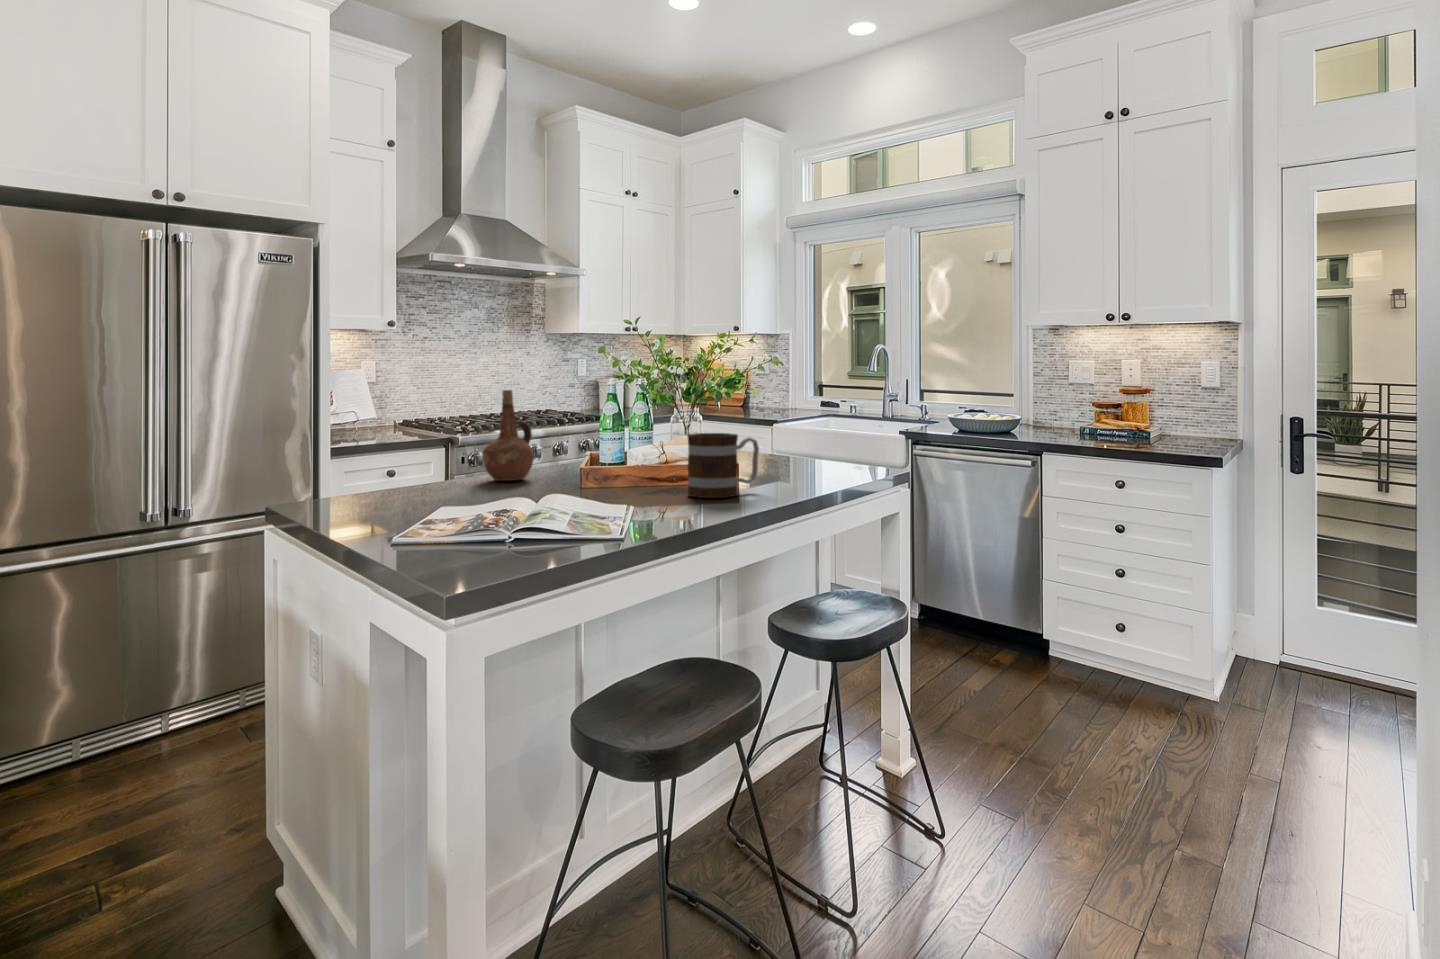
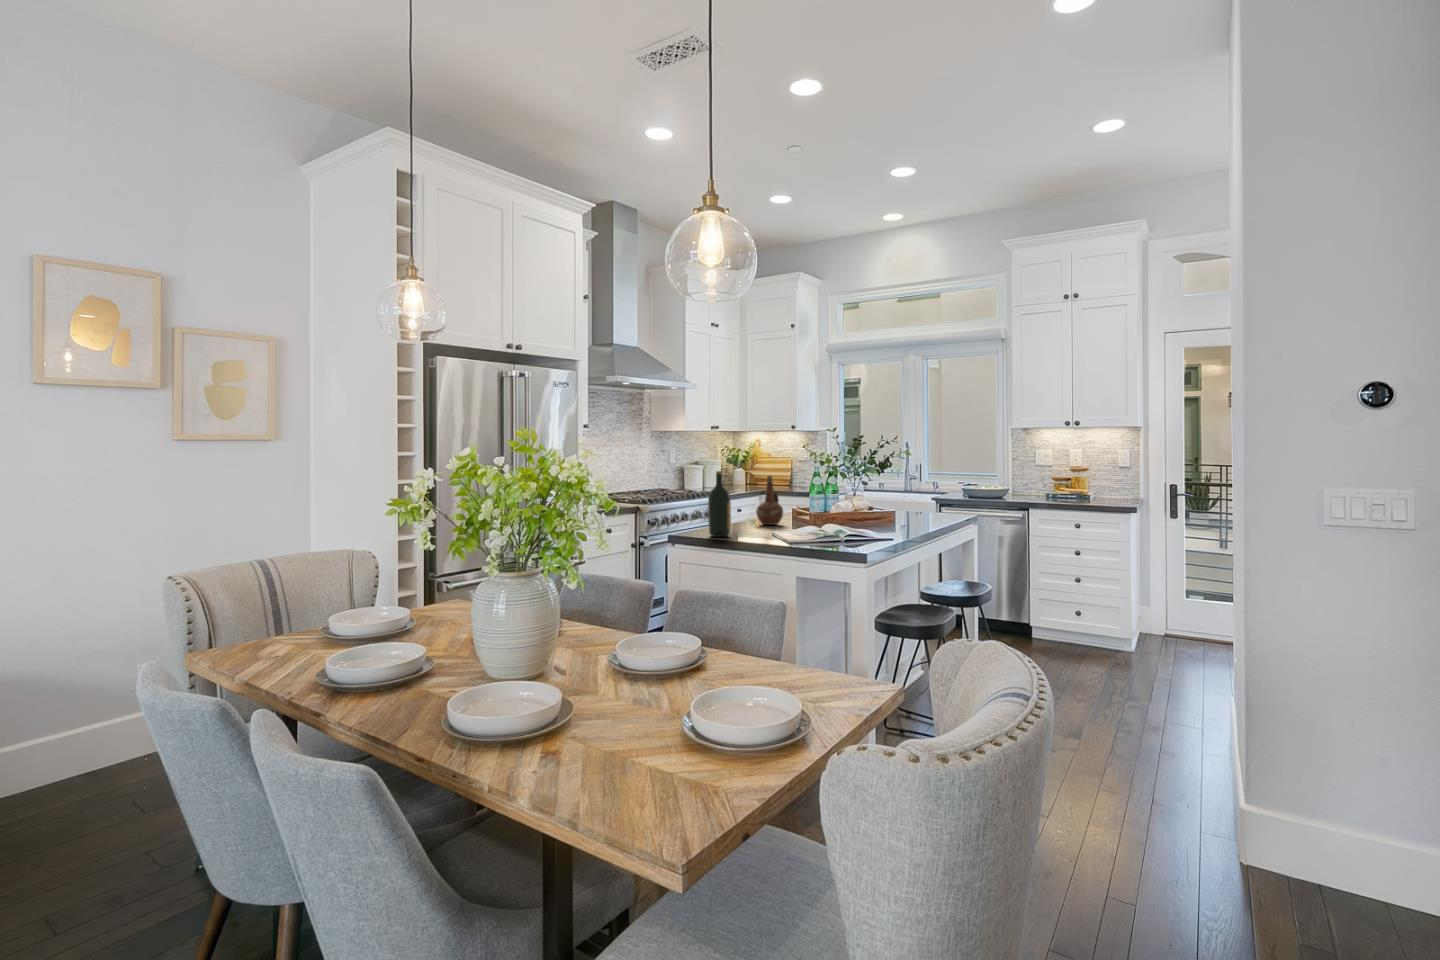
wine bottle: none [306,377,358,510] -> present [708,471,731,537]
mug: present [687,433,759,498] -> none [878,497,912,529]

